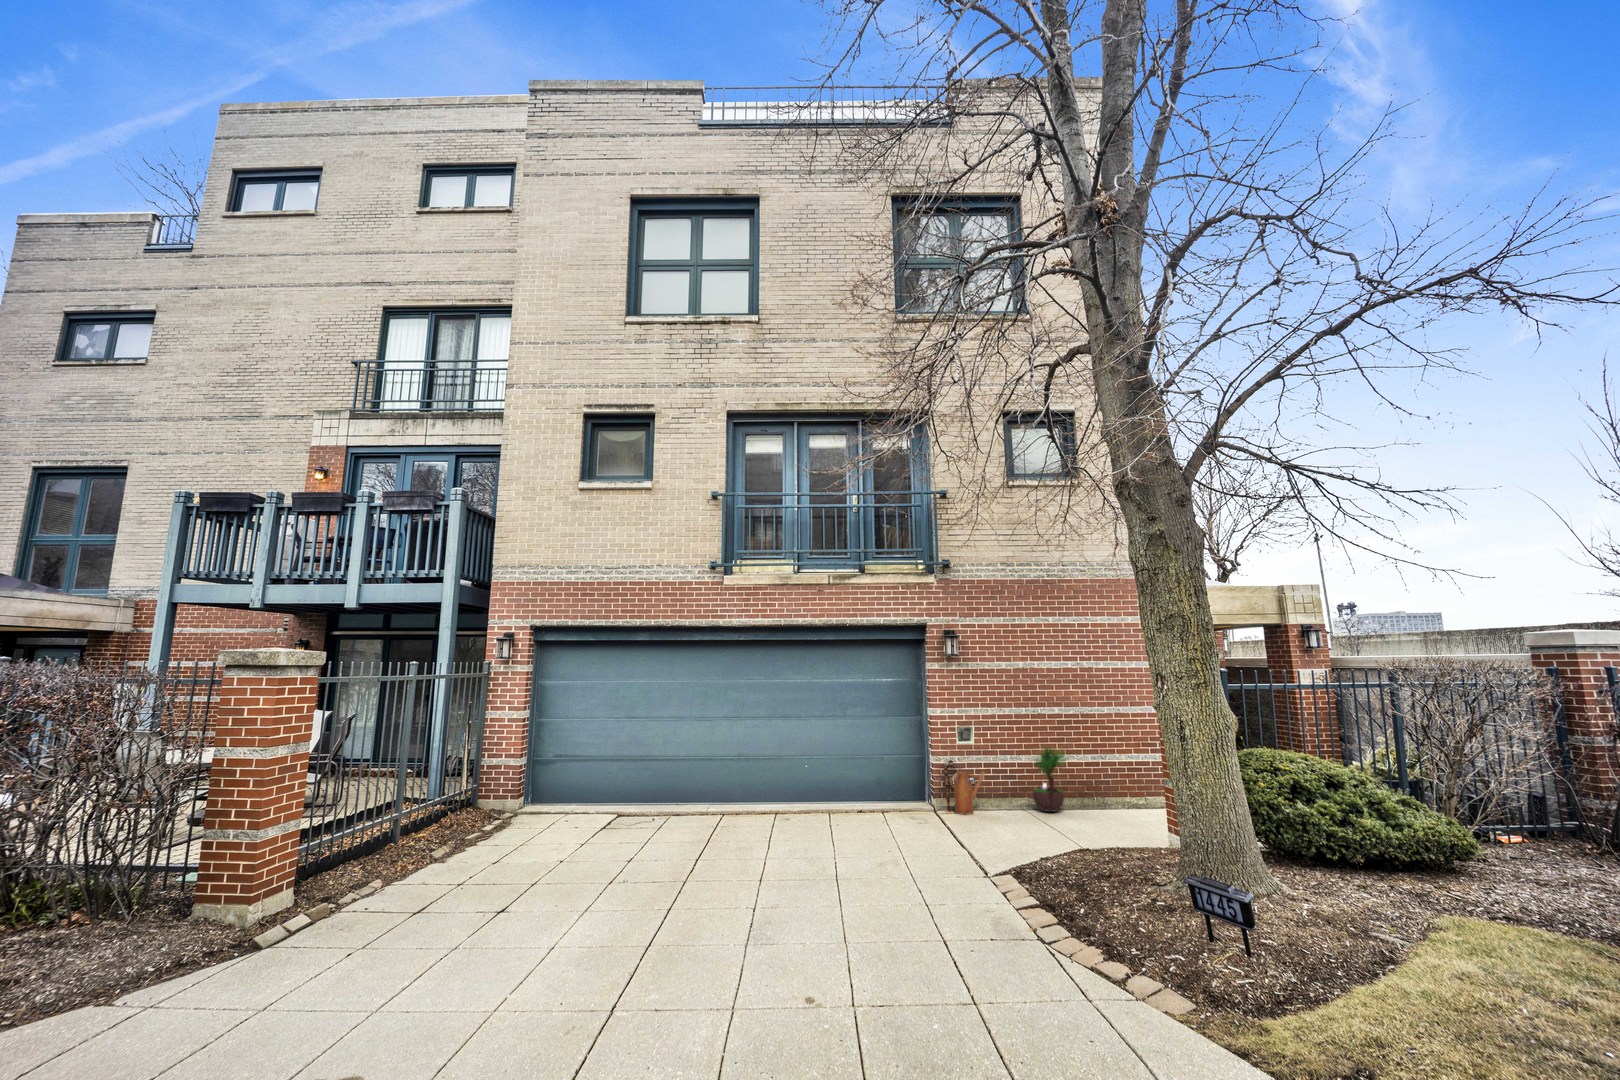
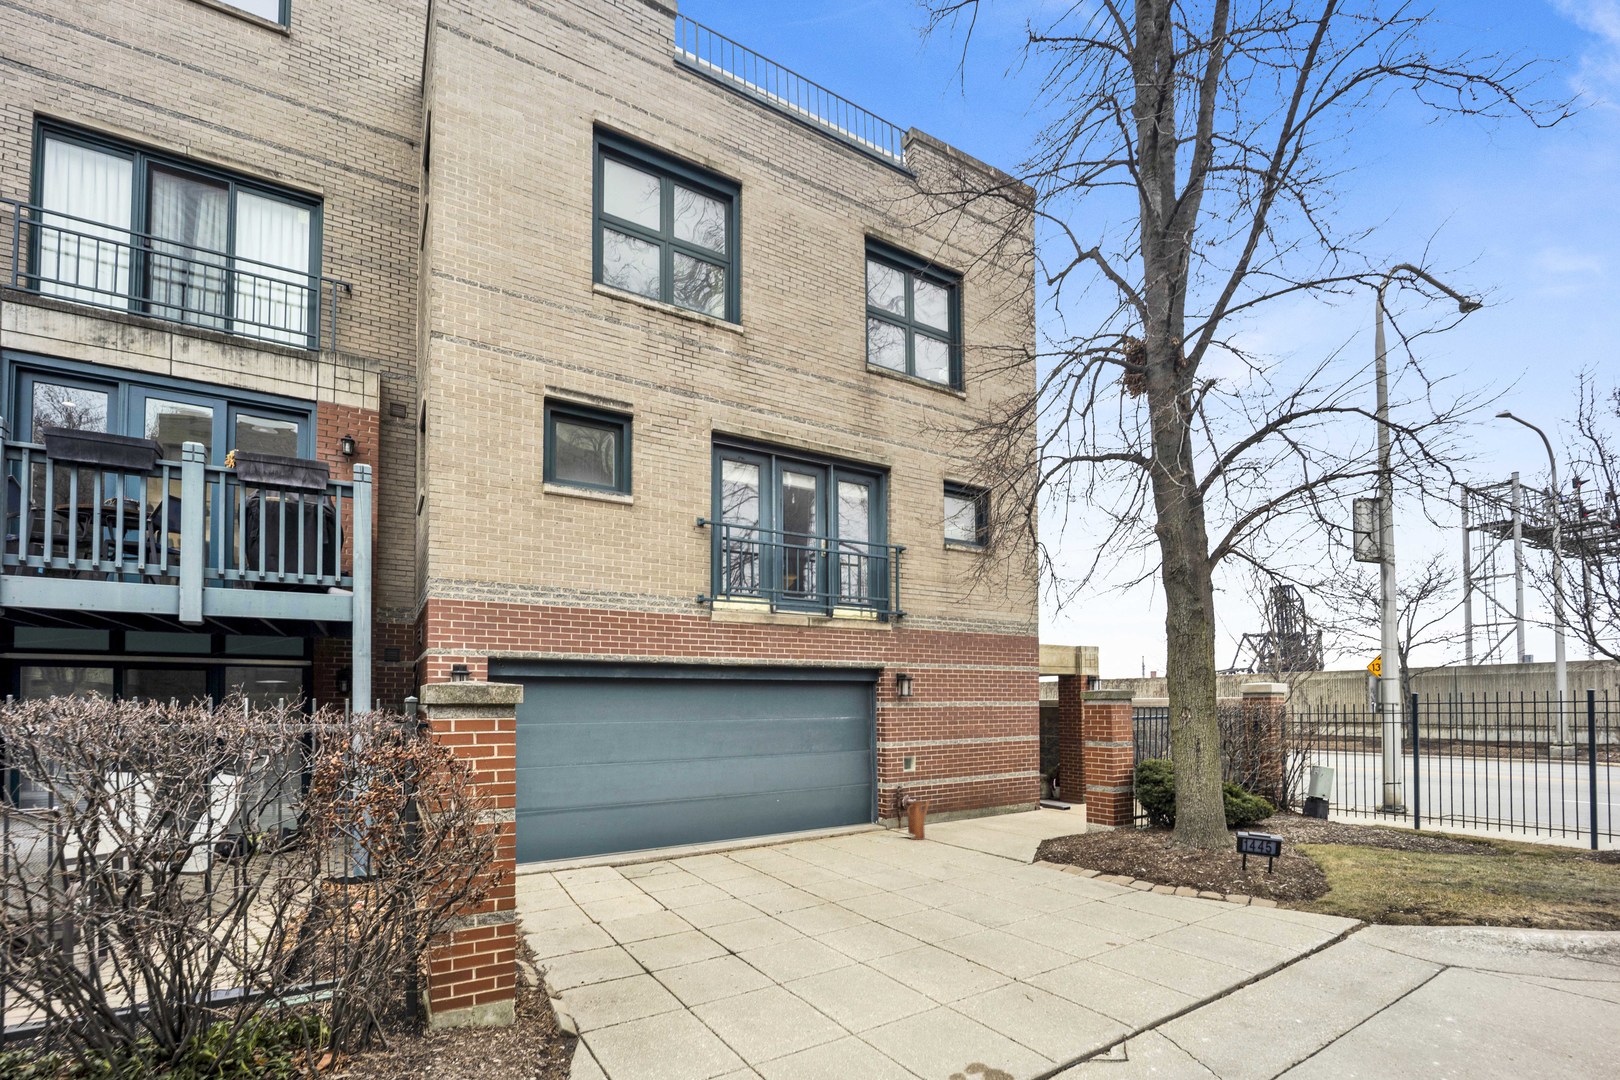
potted tree: present [1033,746,1066,812] -> none [961,770,994,831]

